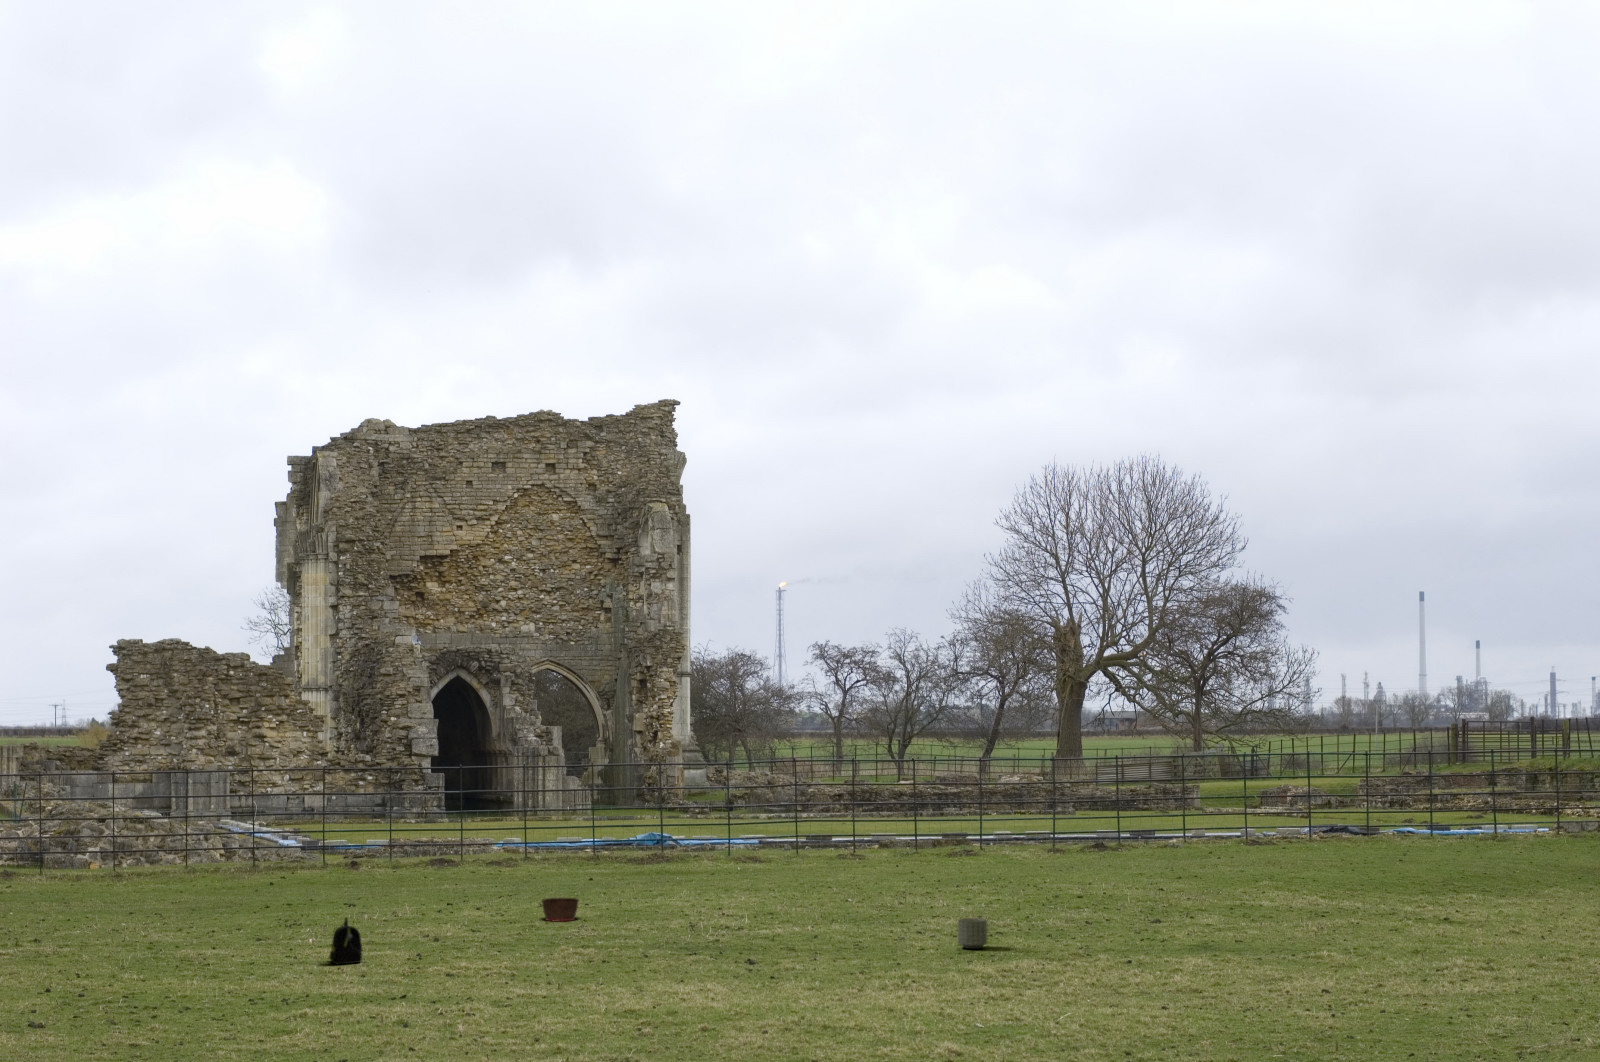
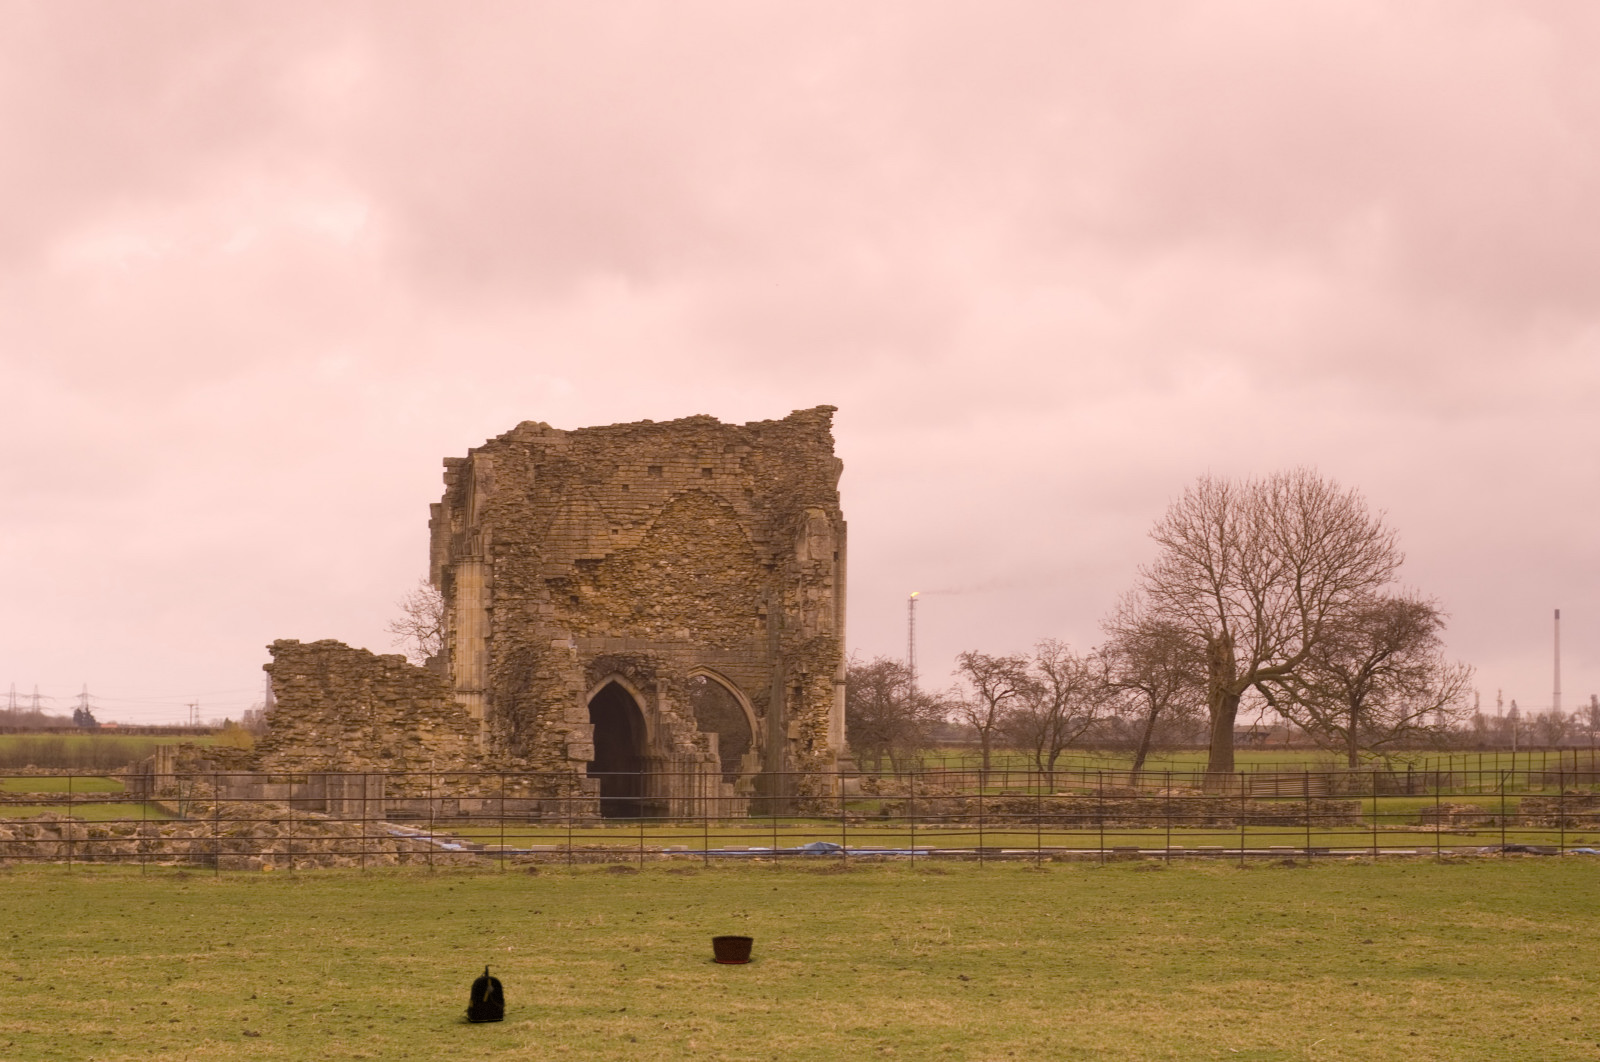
planter: present [958,918,987,949] -> none [1214,980,1251,1019]

